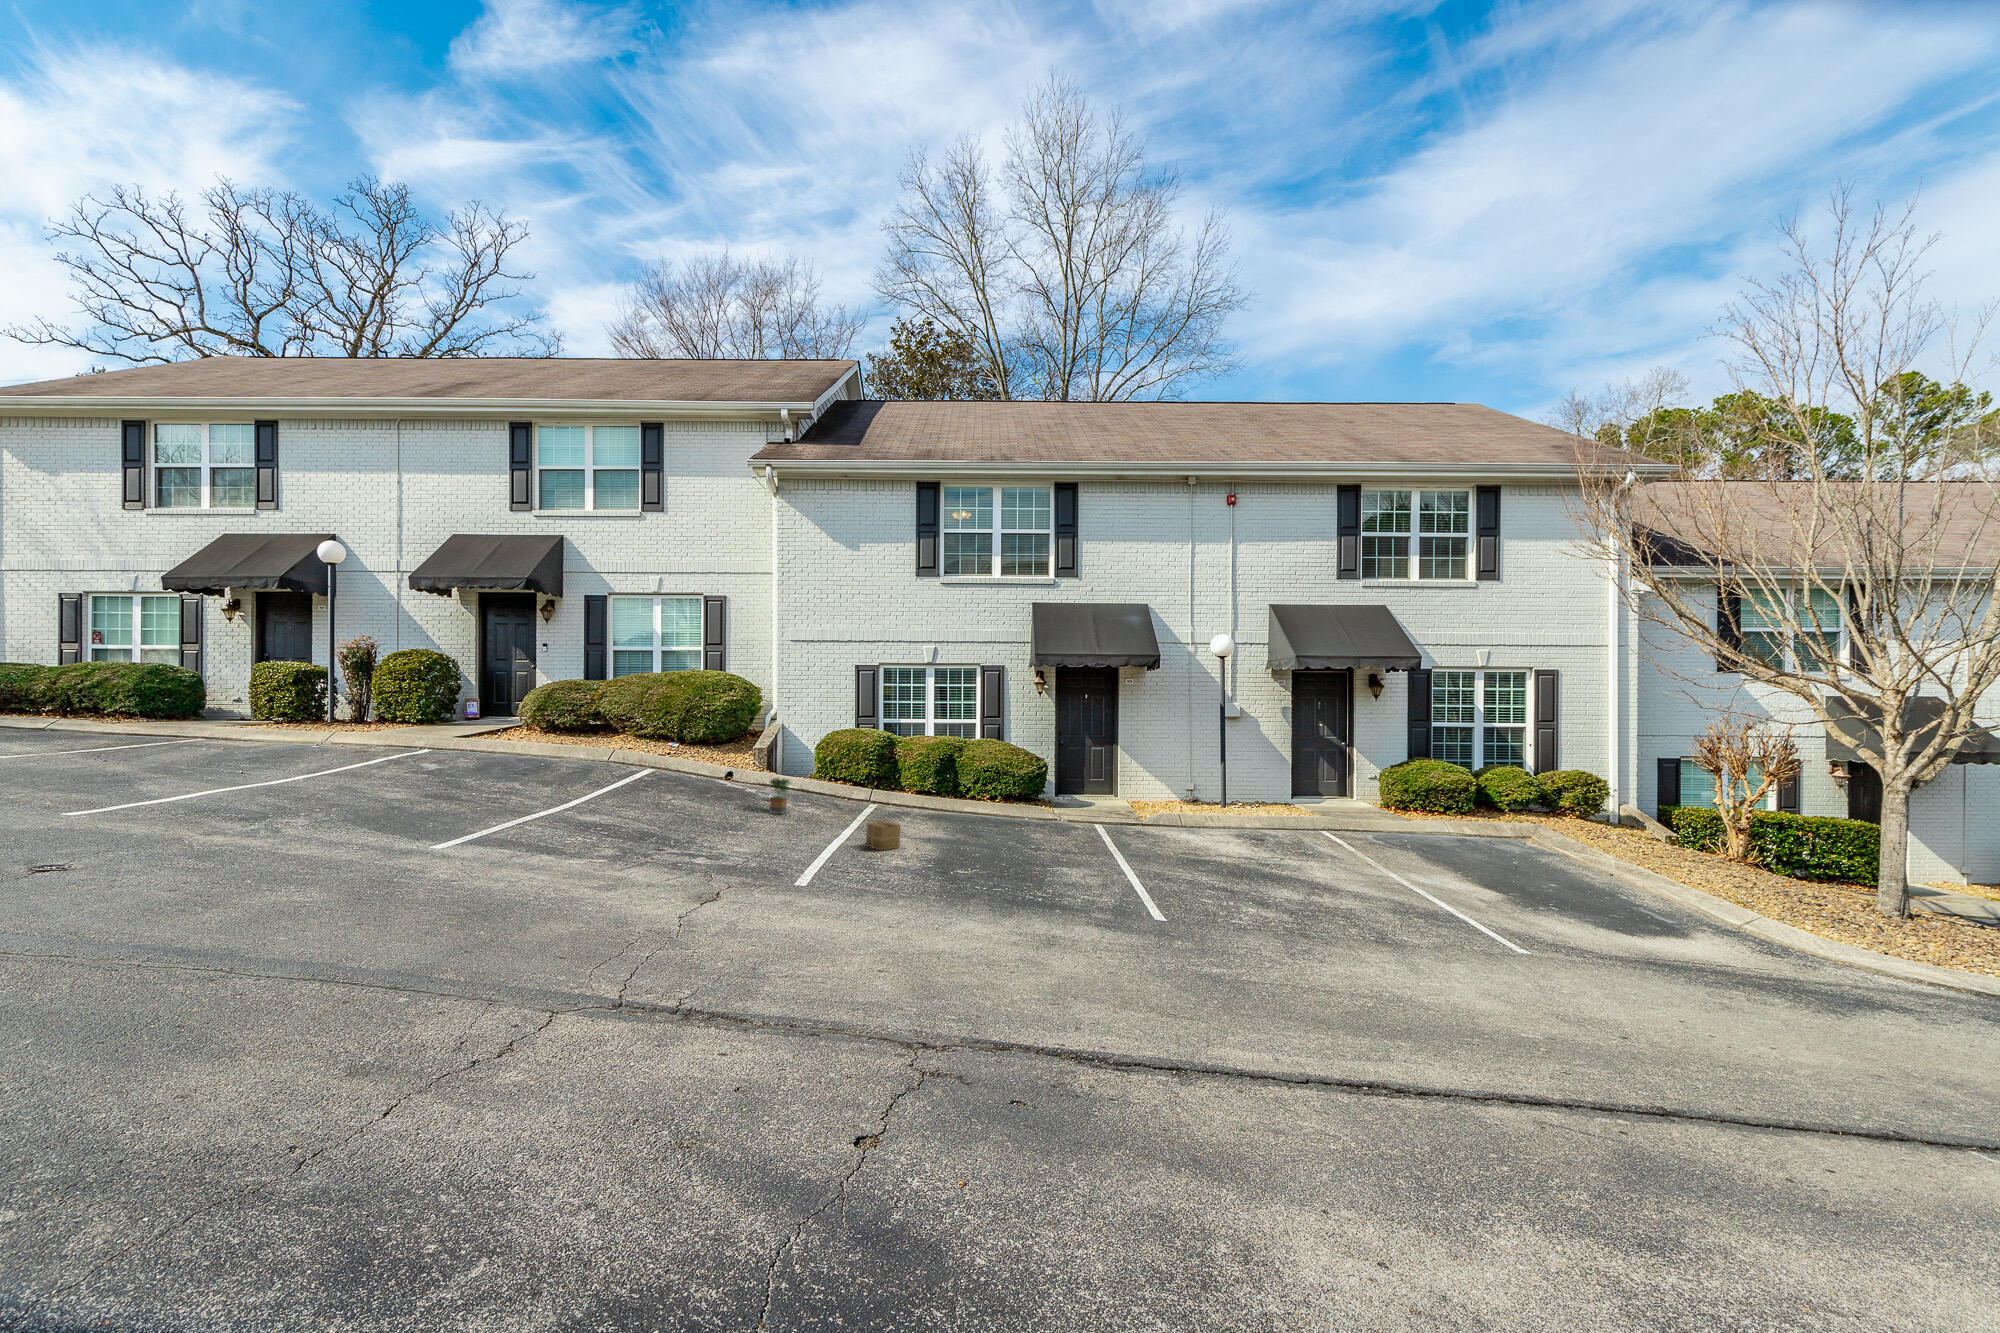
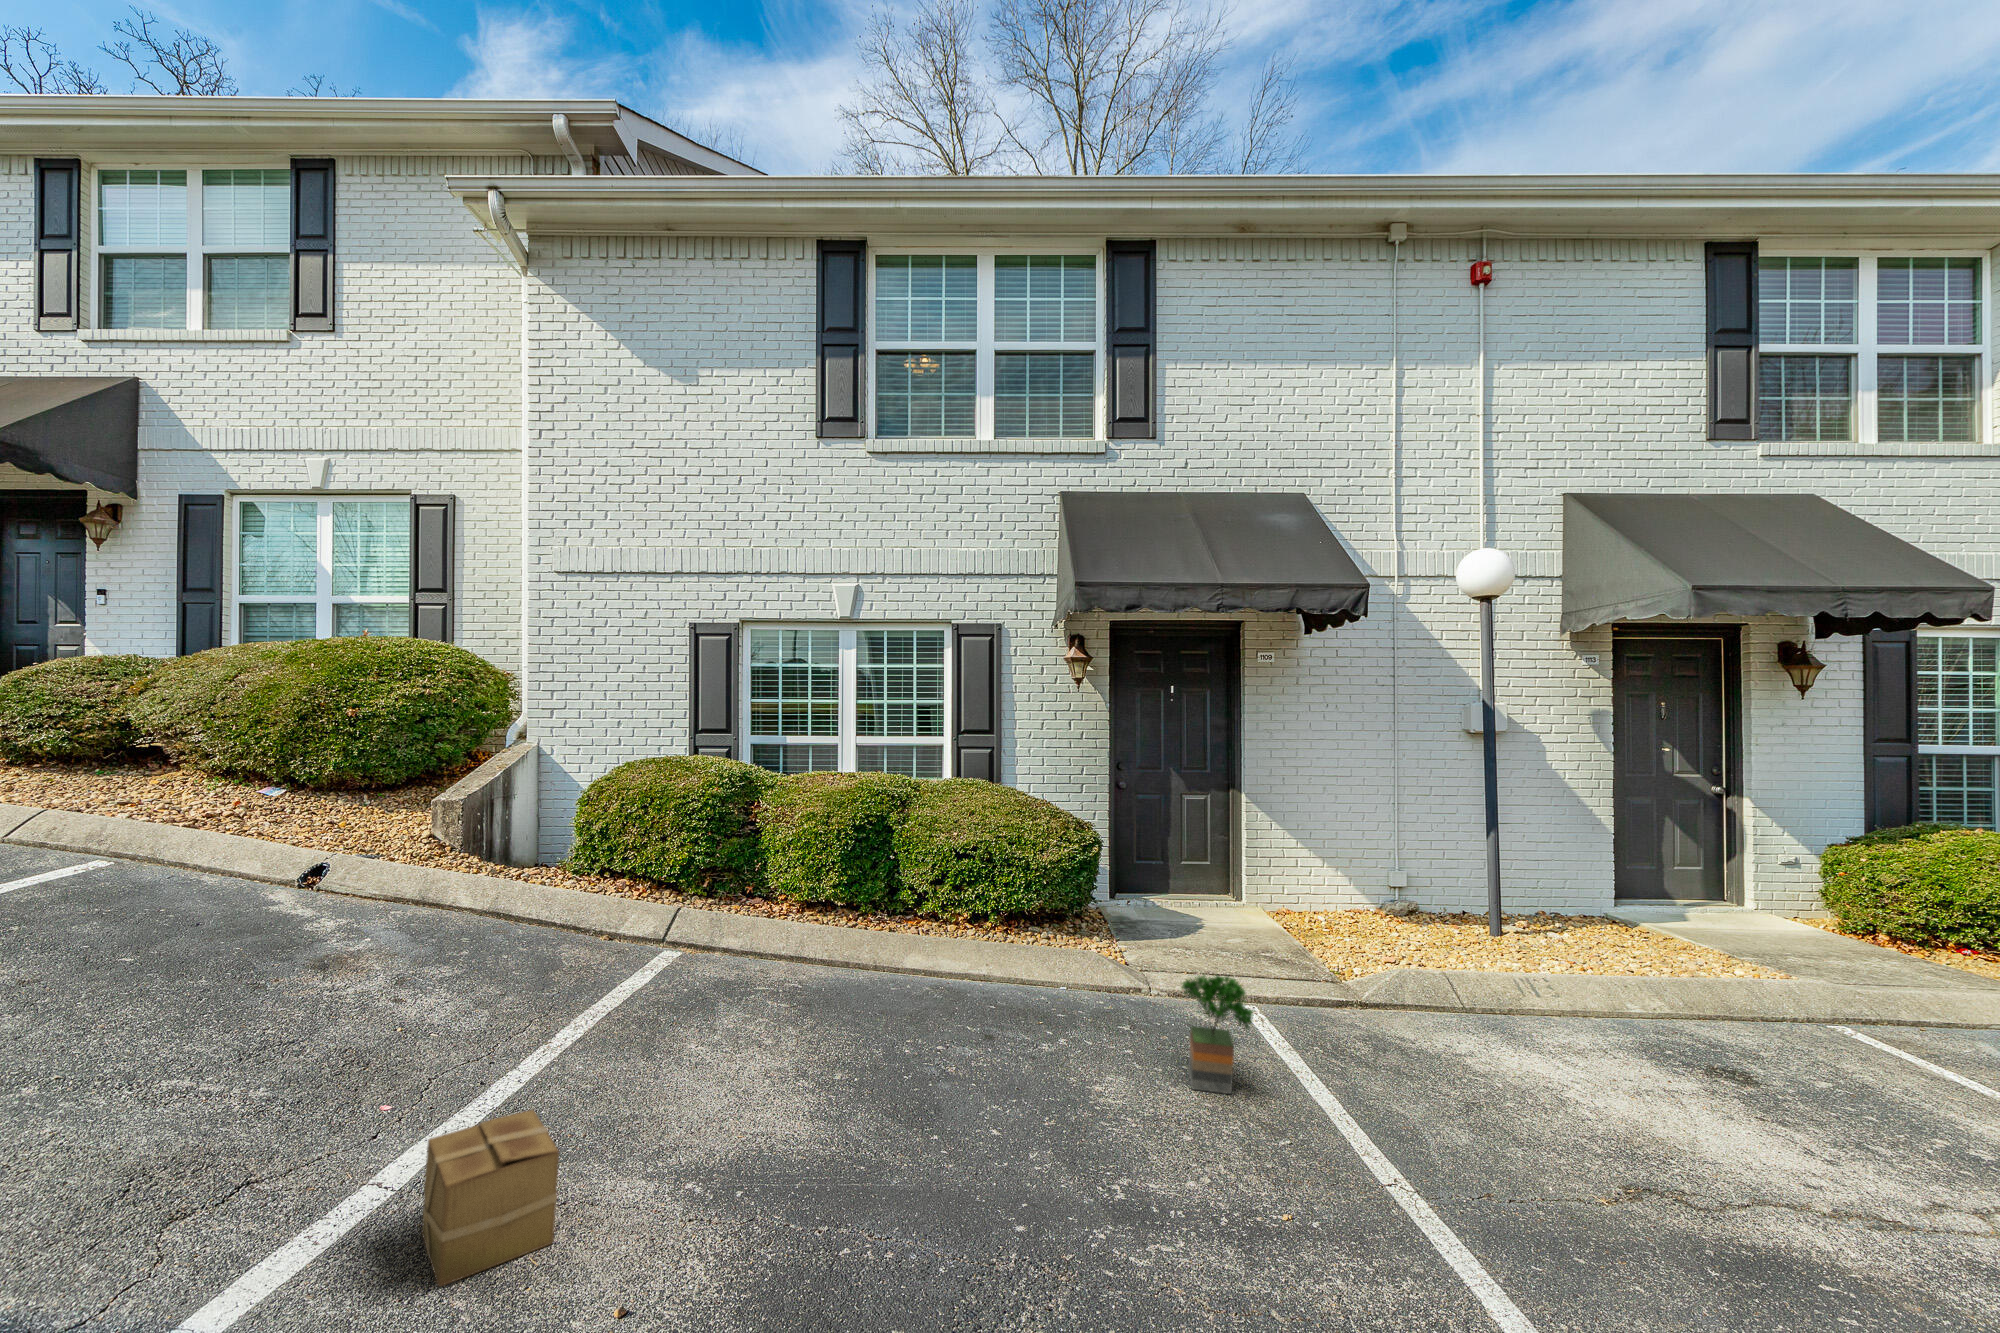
potted tree: present [769,778,790,814] -> present [1182,975,1253,1094]

